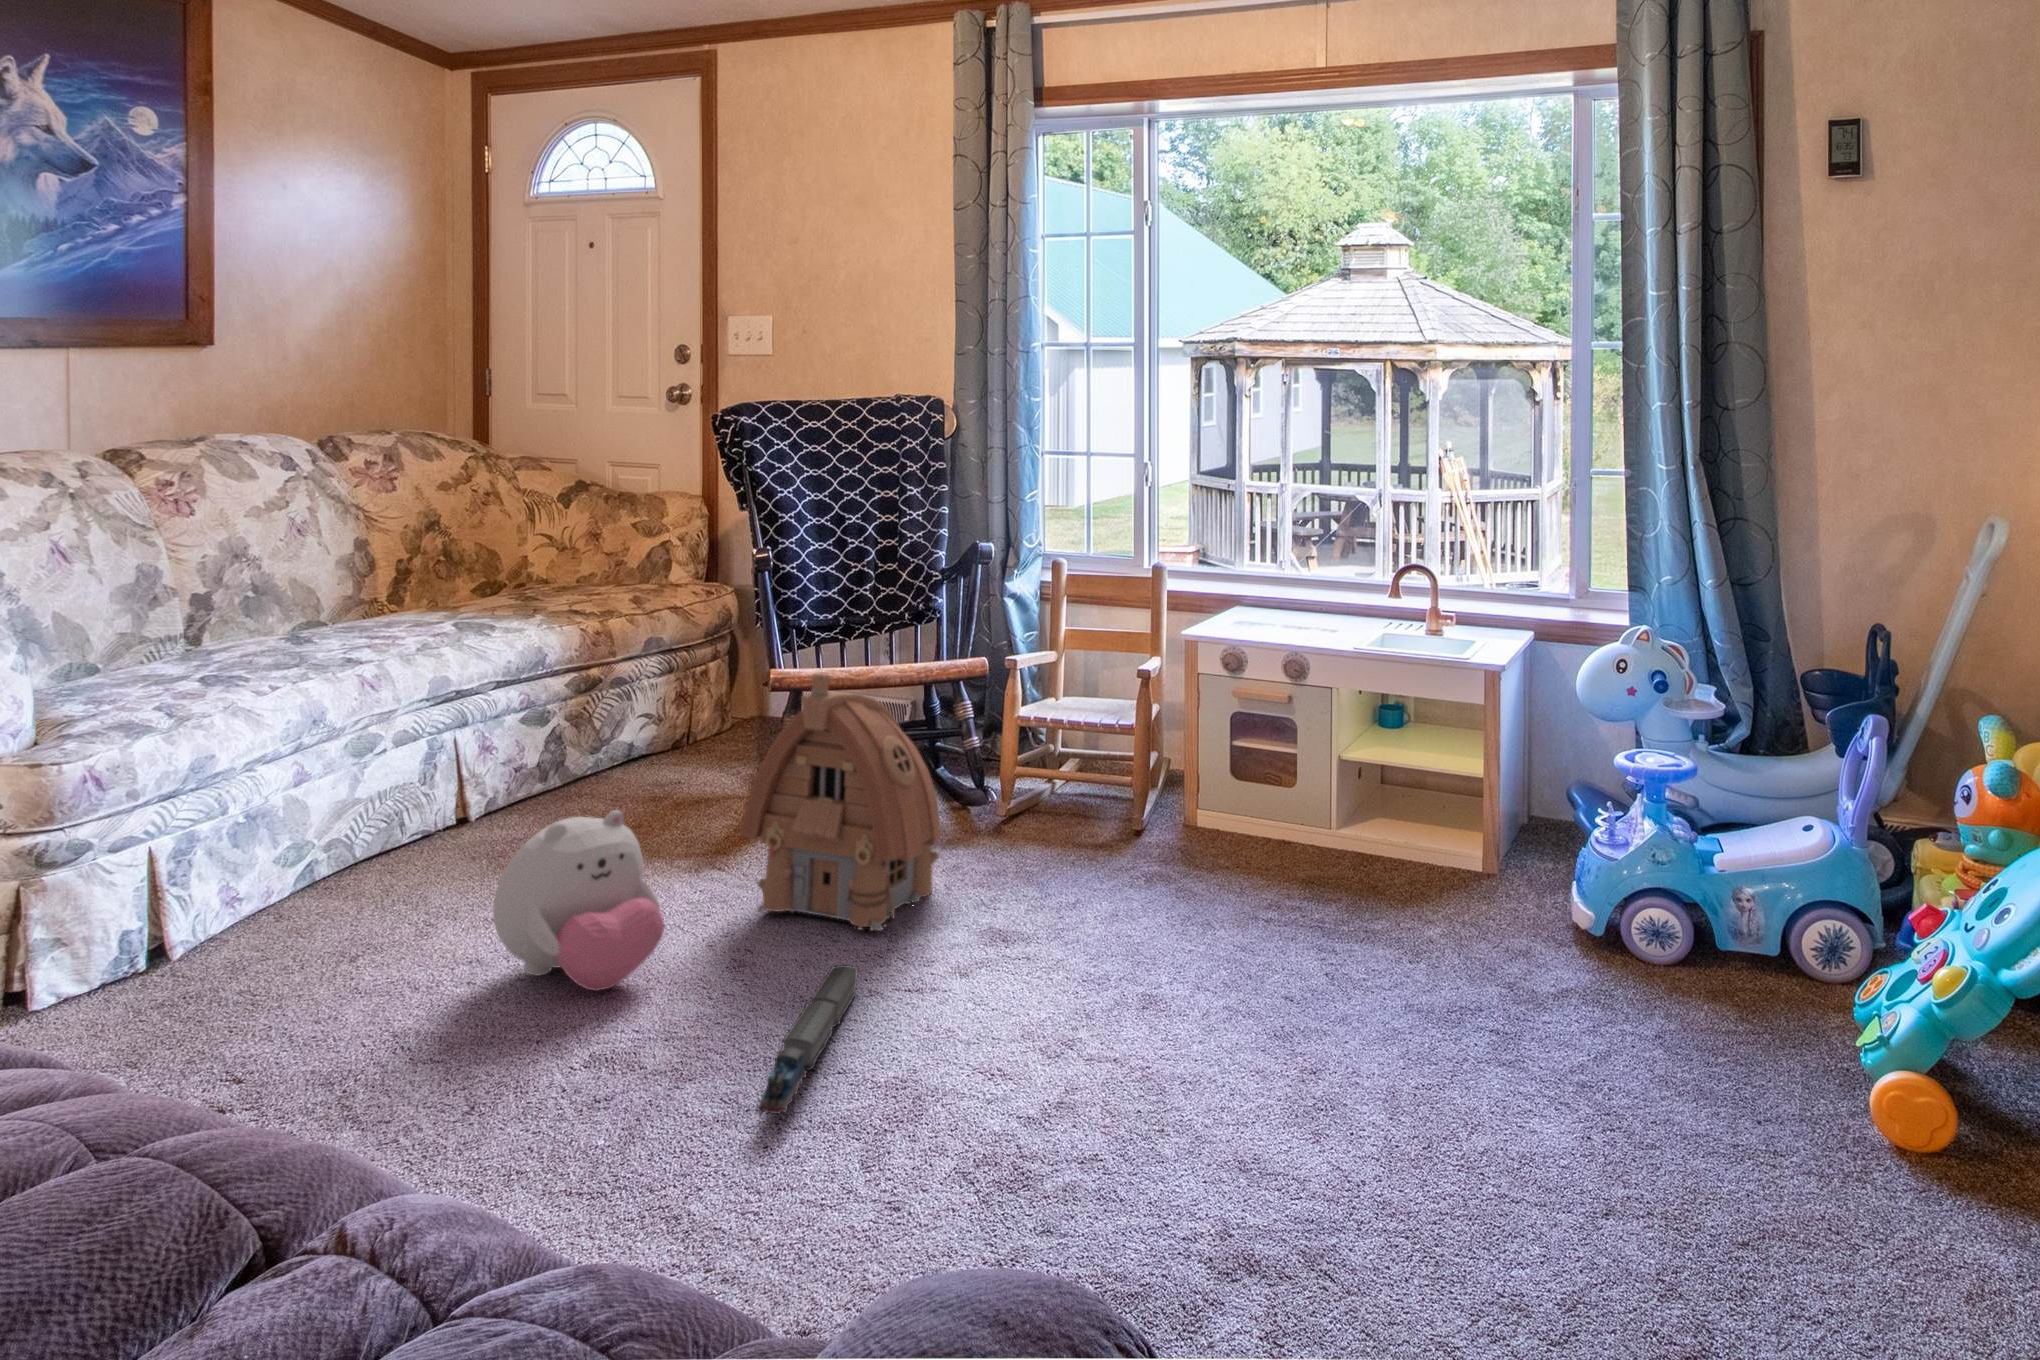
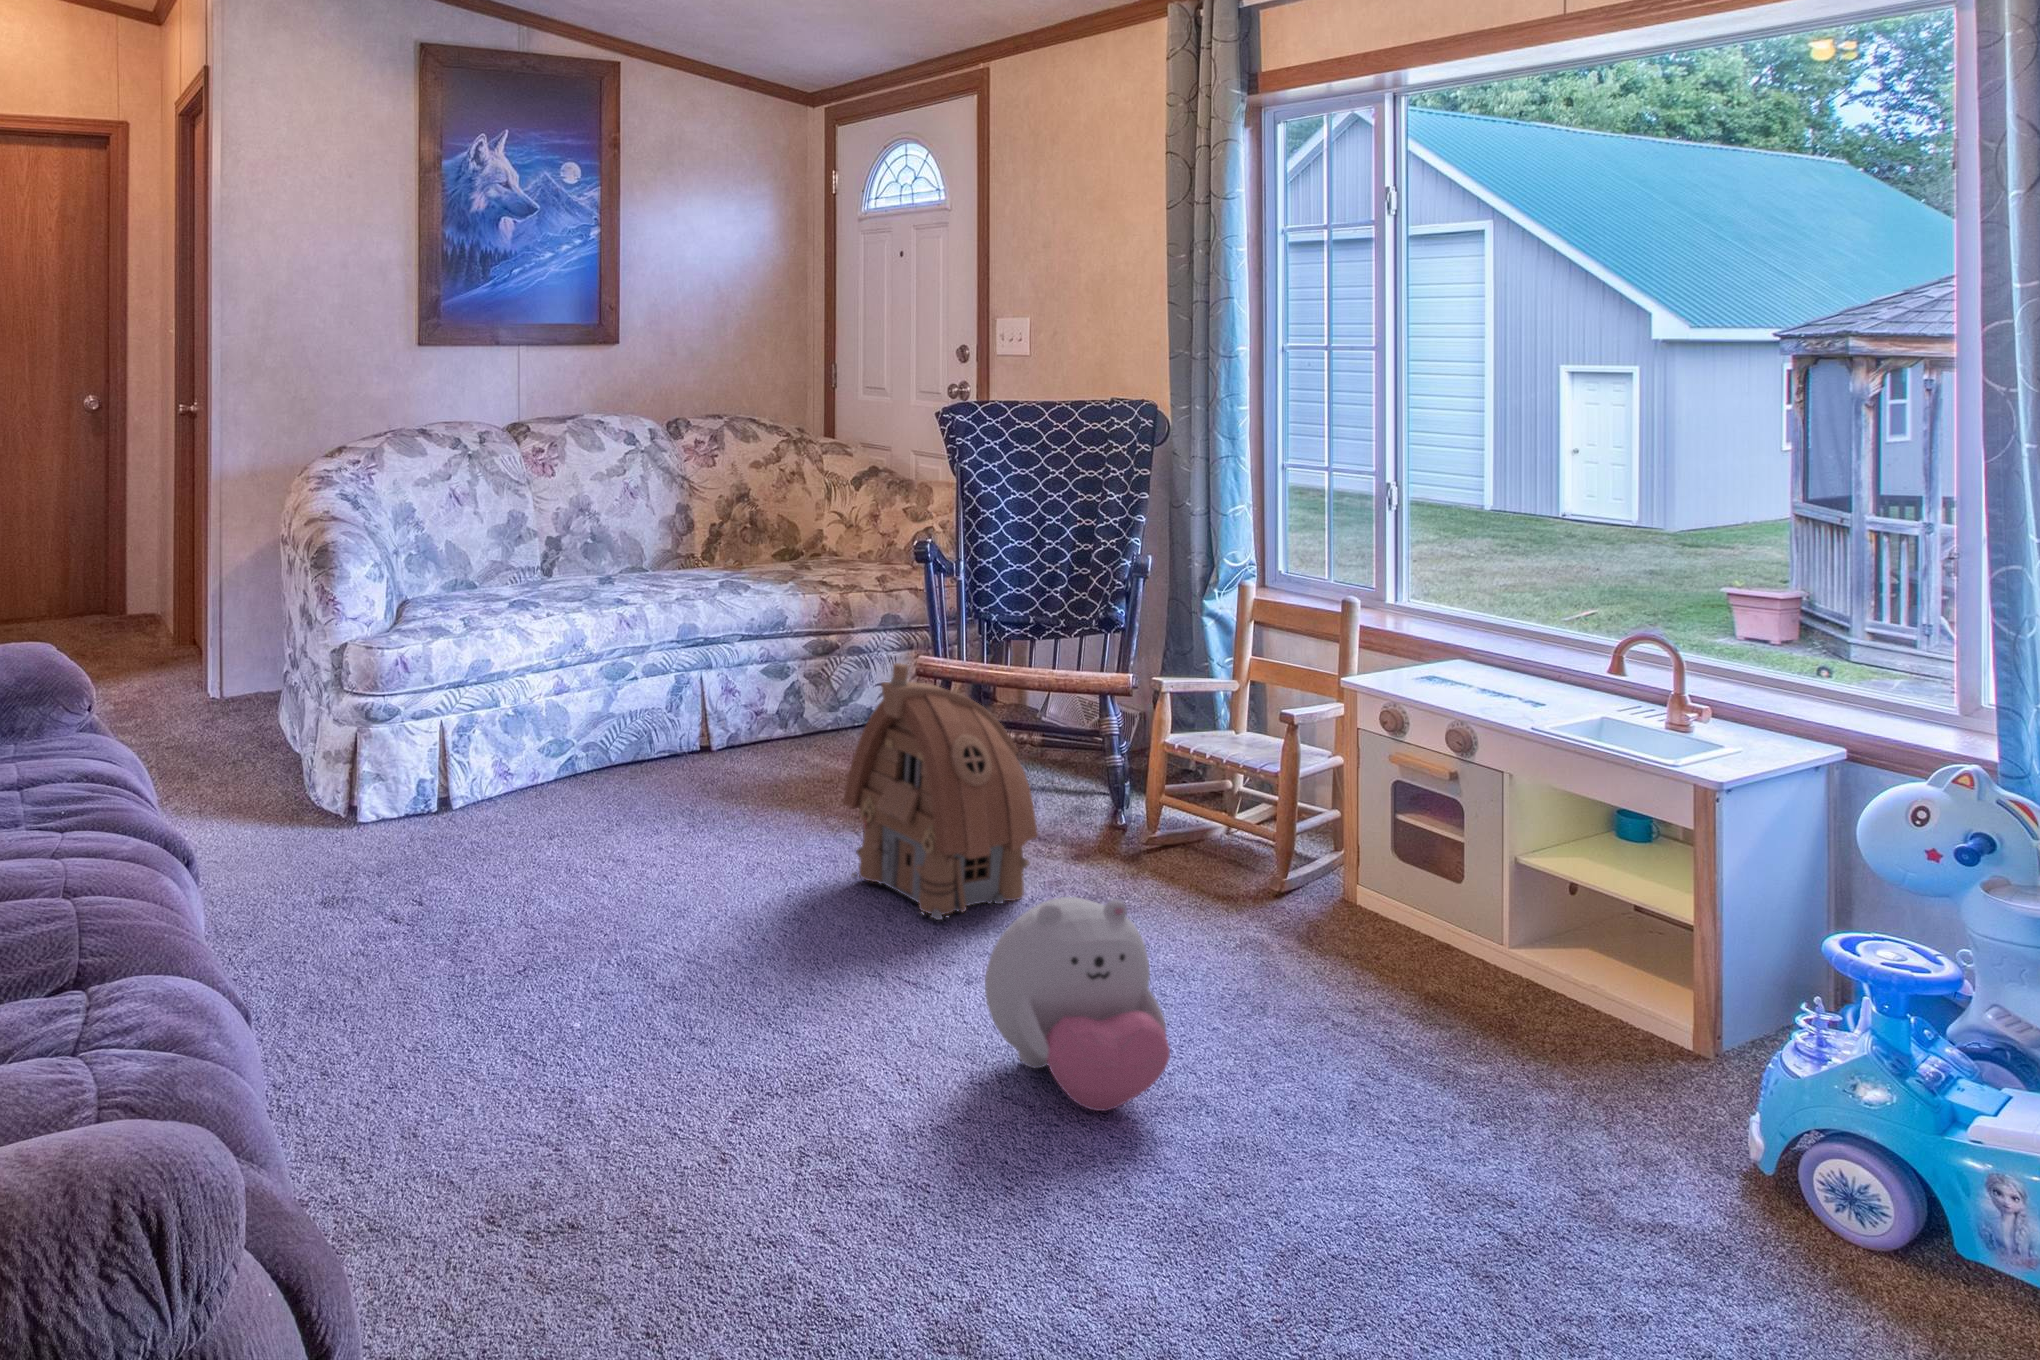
plush toy: present [493,810,664,991] -> present [985,897,1170,1111]
toy train: present [758,965,858,1114] -> none [703,938,878,1047]

